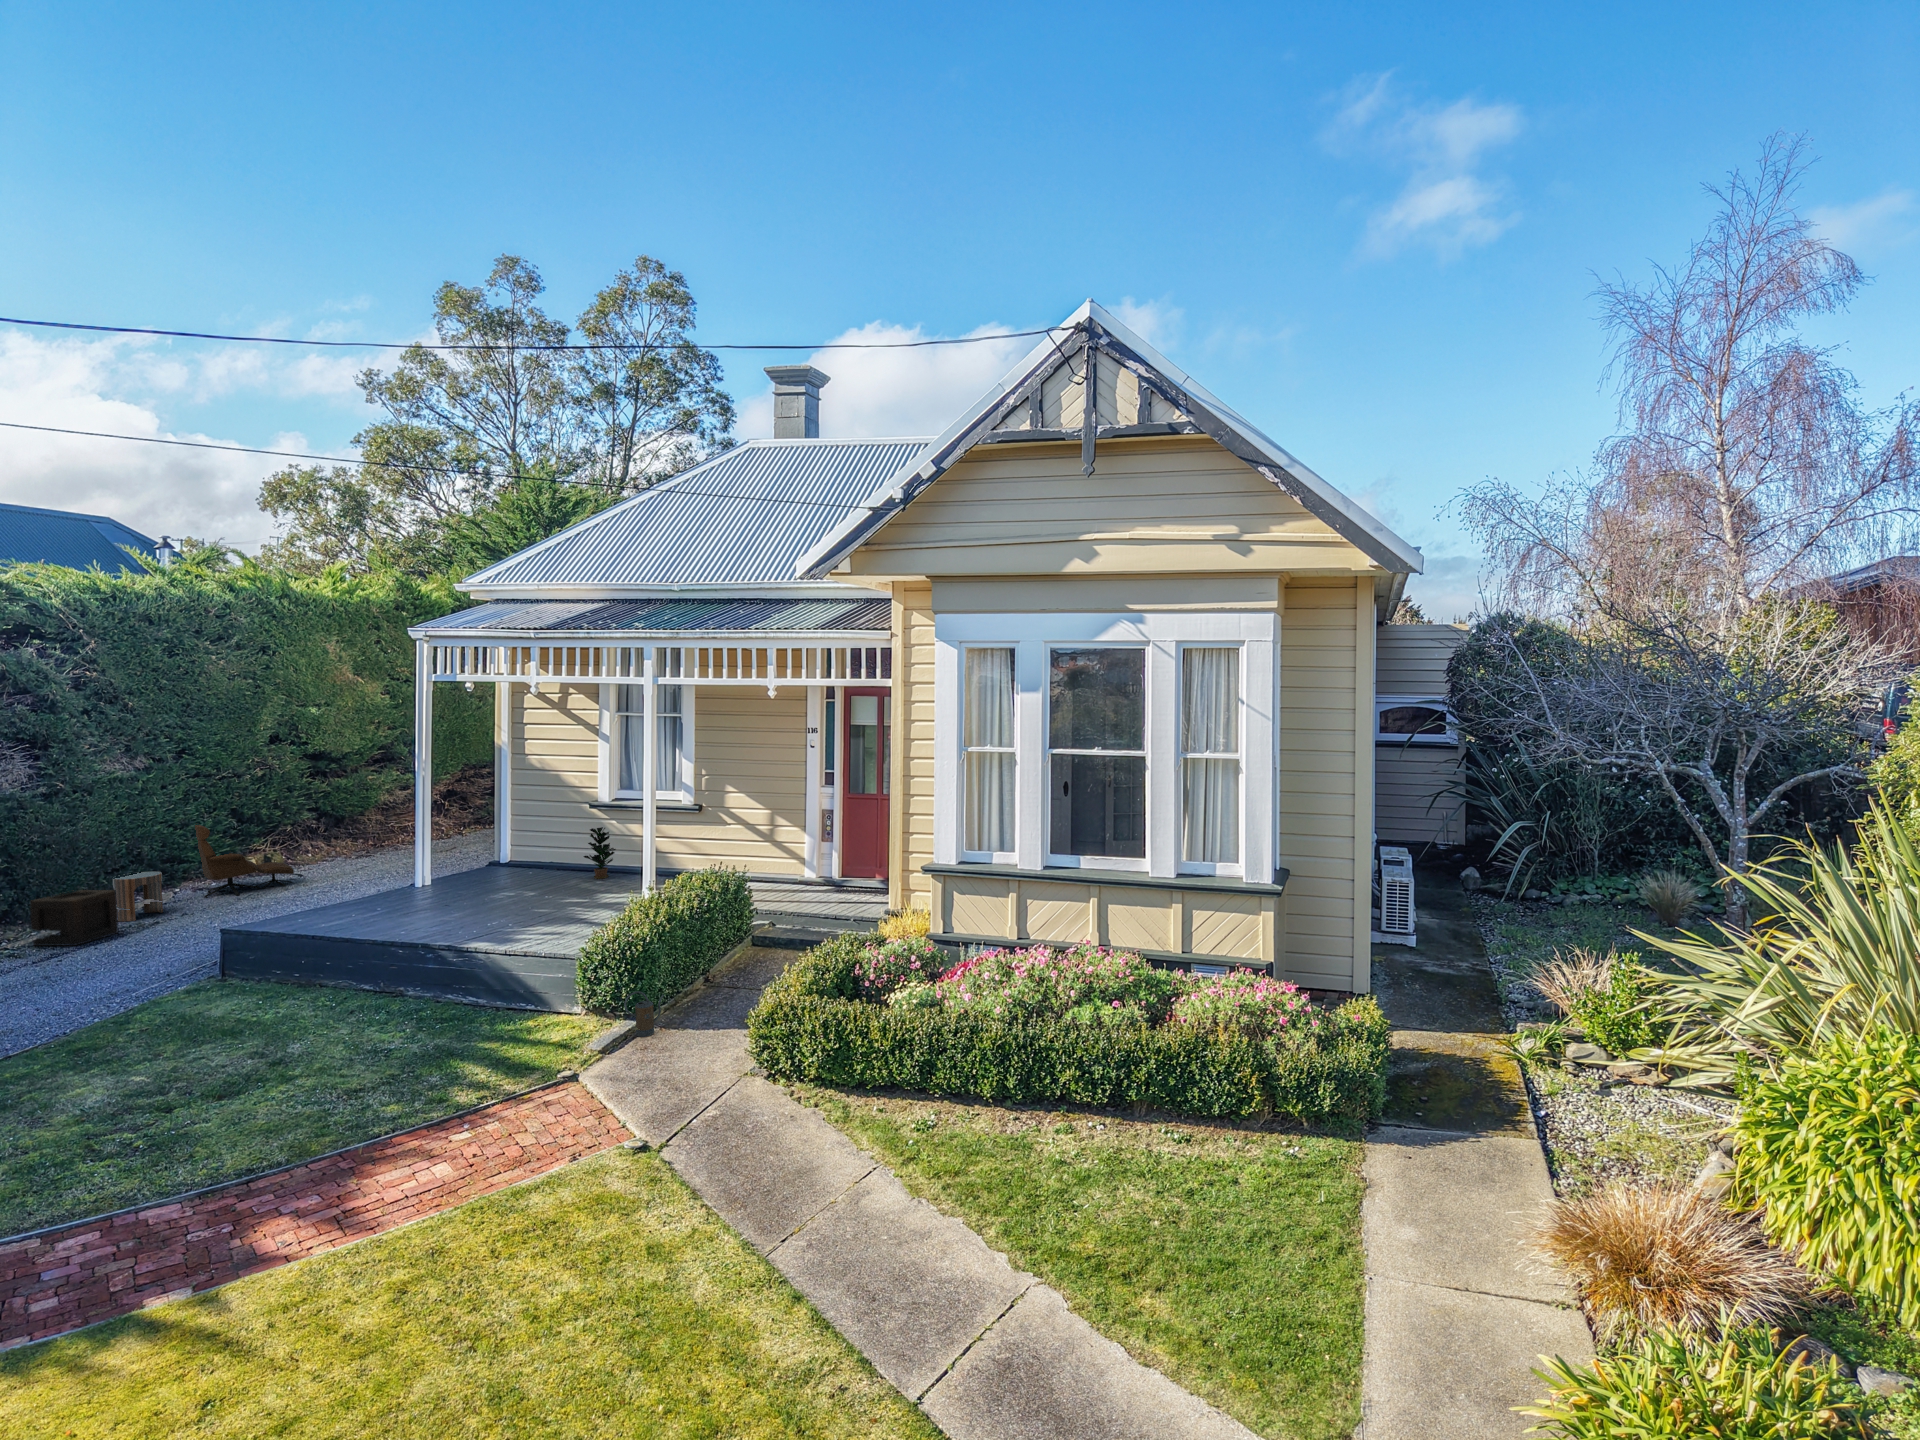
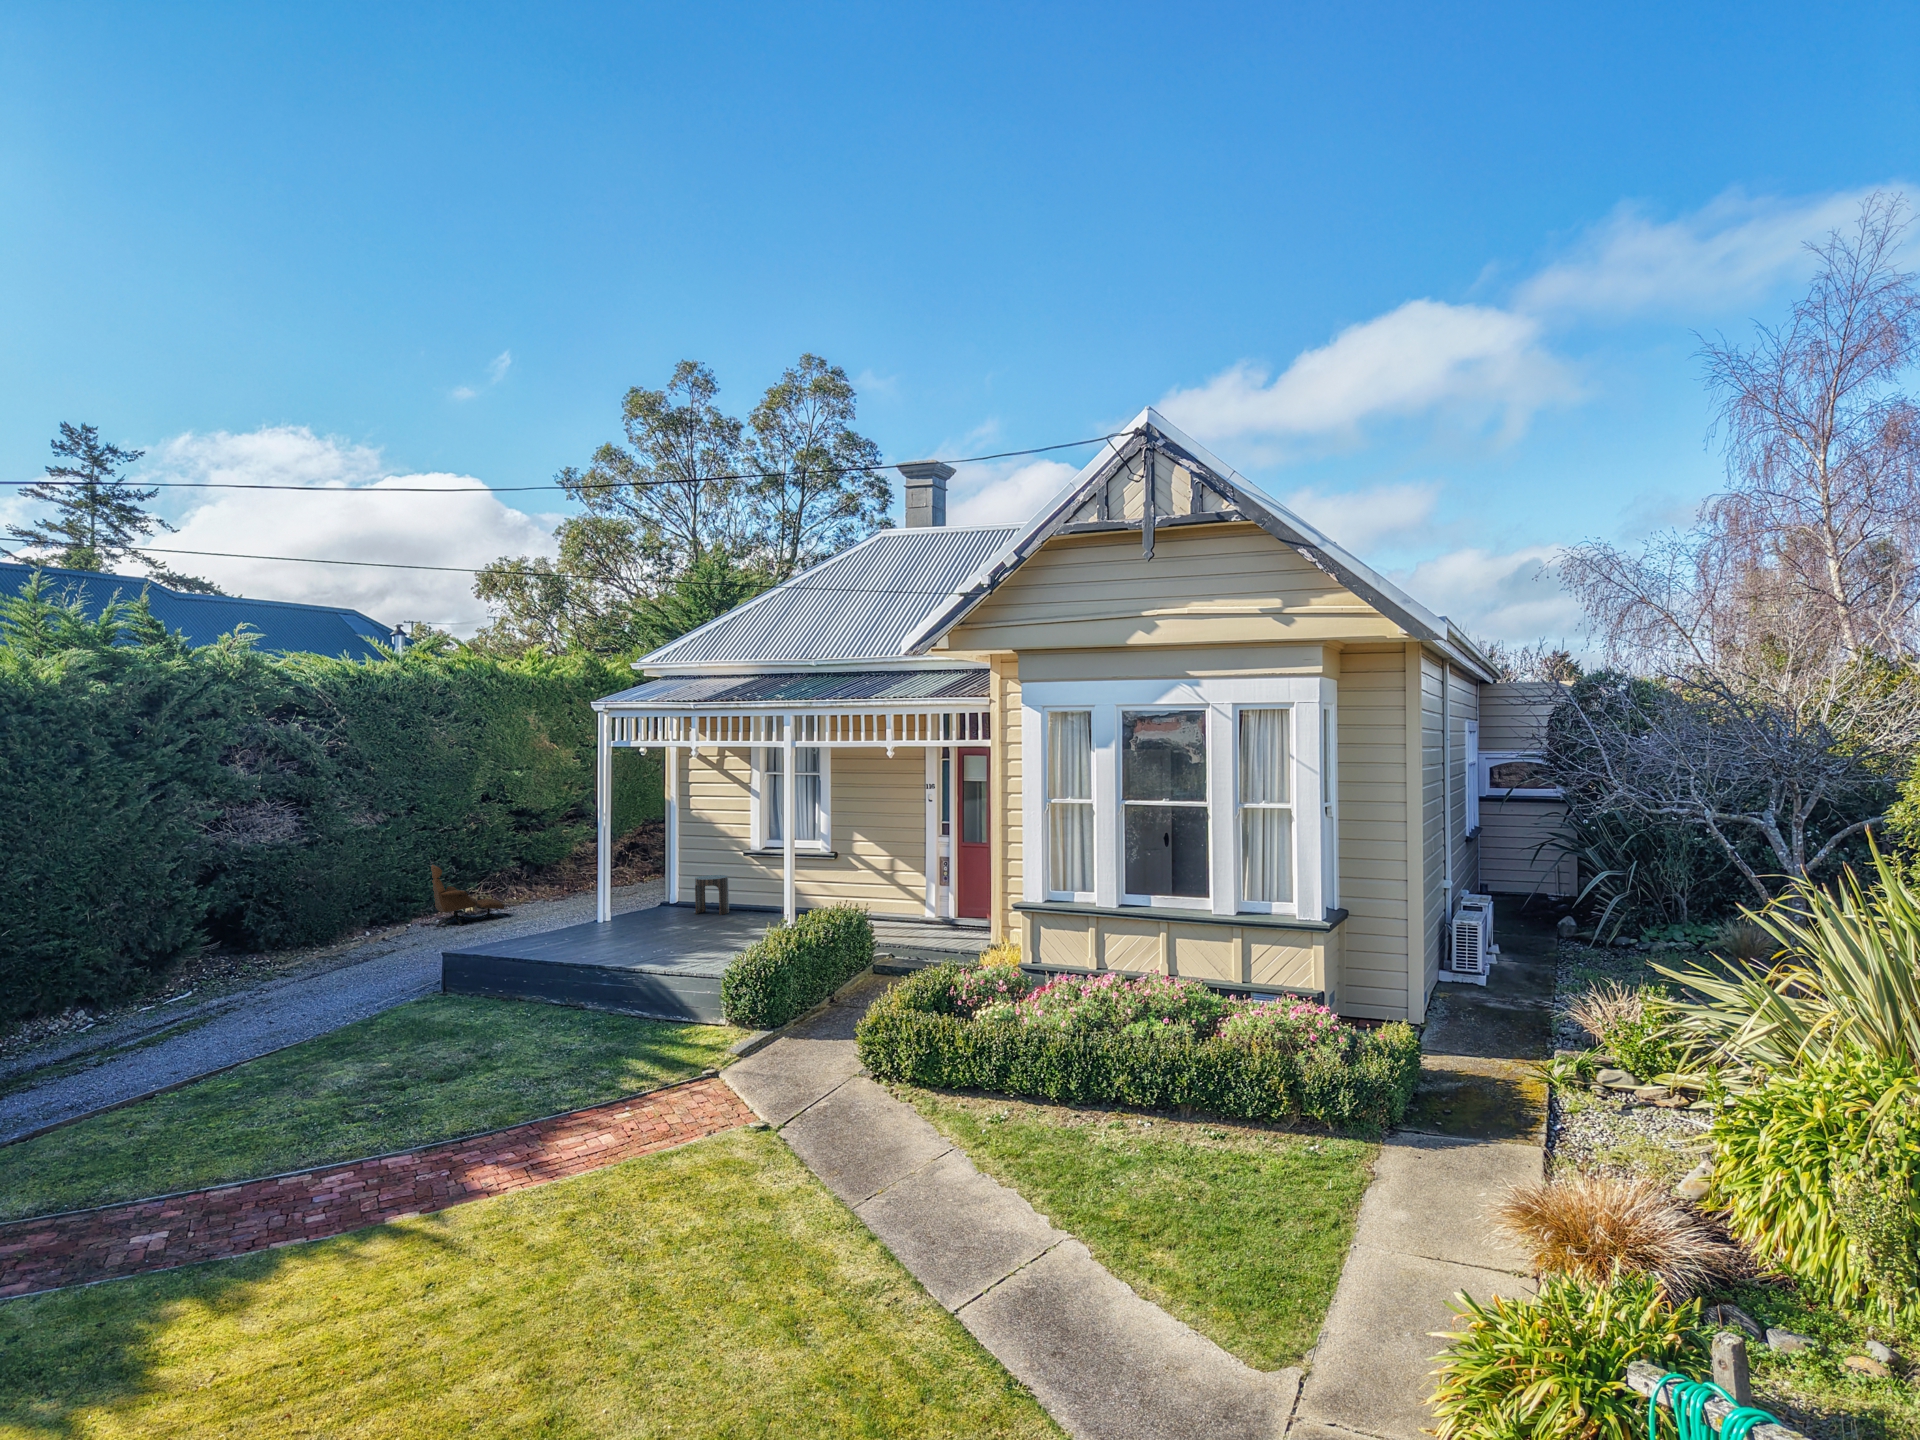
potted plant: present [584,827,616,879] -> none [736,871,763,916]
side table: present [113,872,163,921] -> present [695,875,729,915]
wooden crate: present [30,890,118,946] -> none [313,916,374,961]
watering can: present [624,991,664,1037] -> none [760,1004,793,1043]

